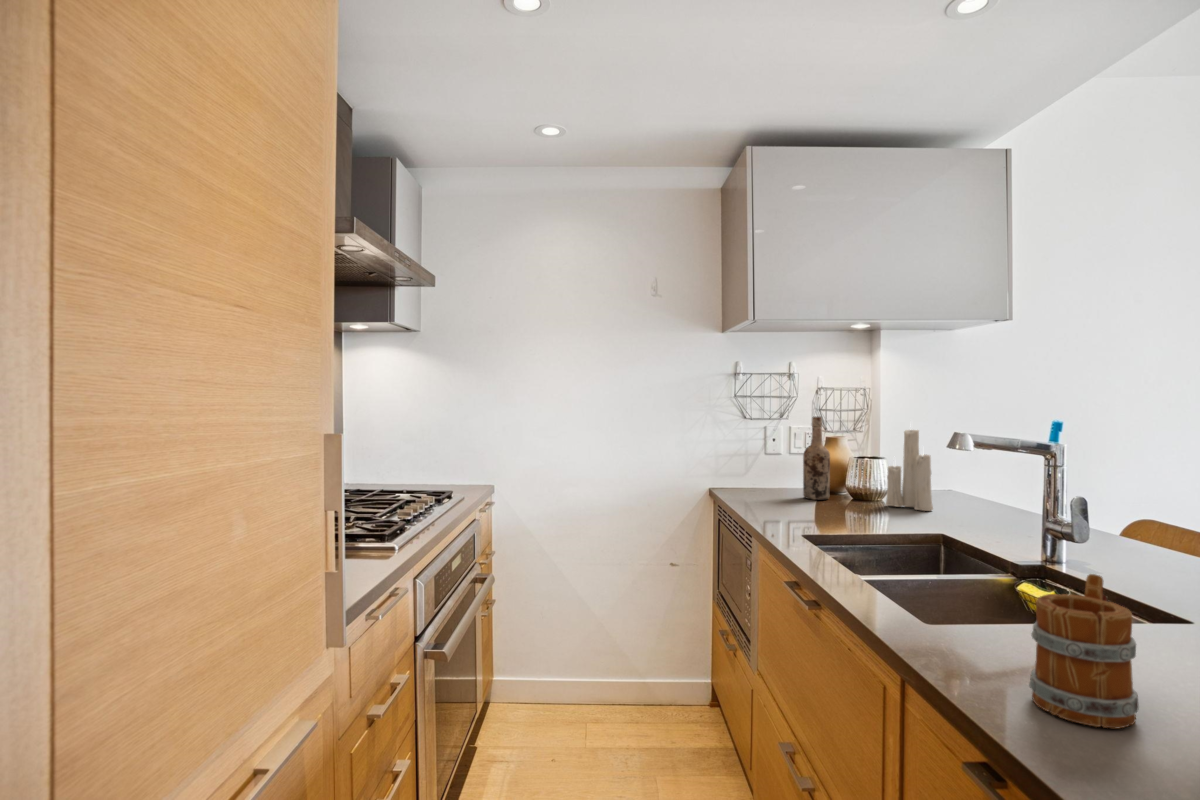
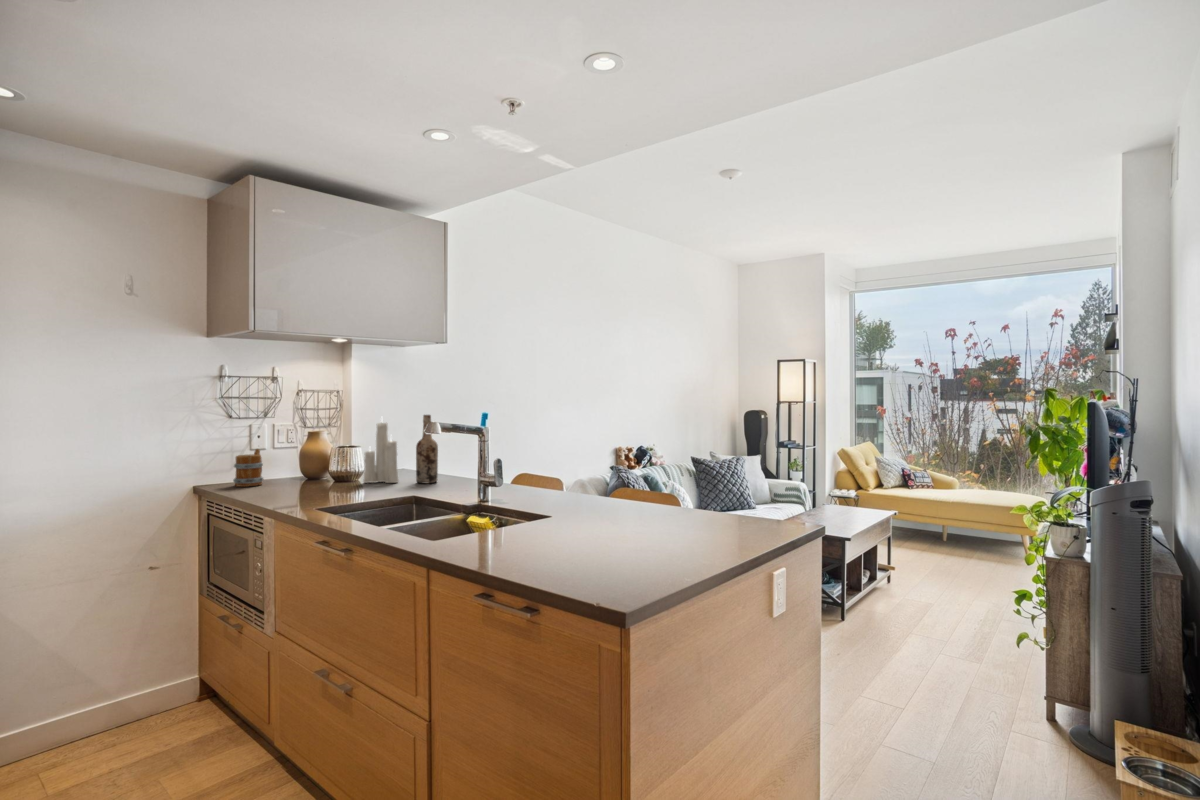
wine bottle: present [803,417,830,500] -> present [416,415,438,483]
mug: present [1029,574,1139,728] -> present [233,449,264,487]

